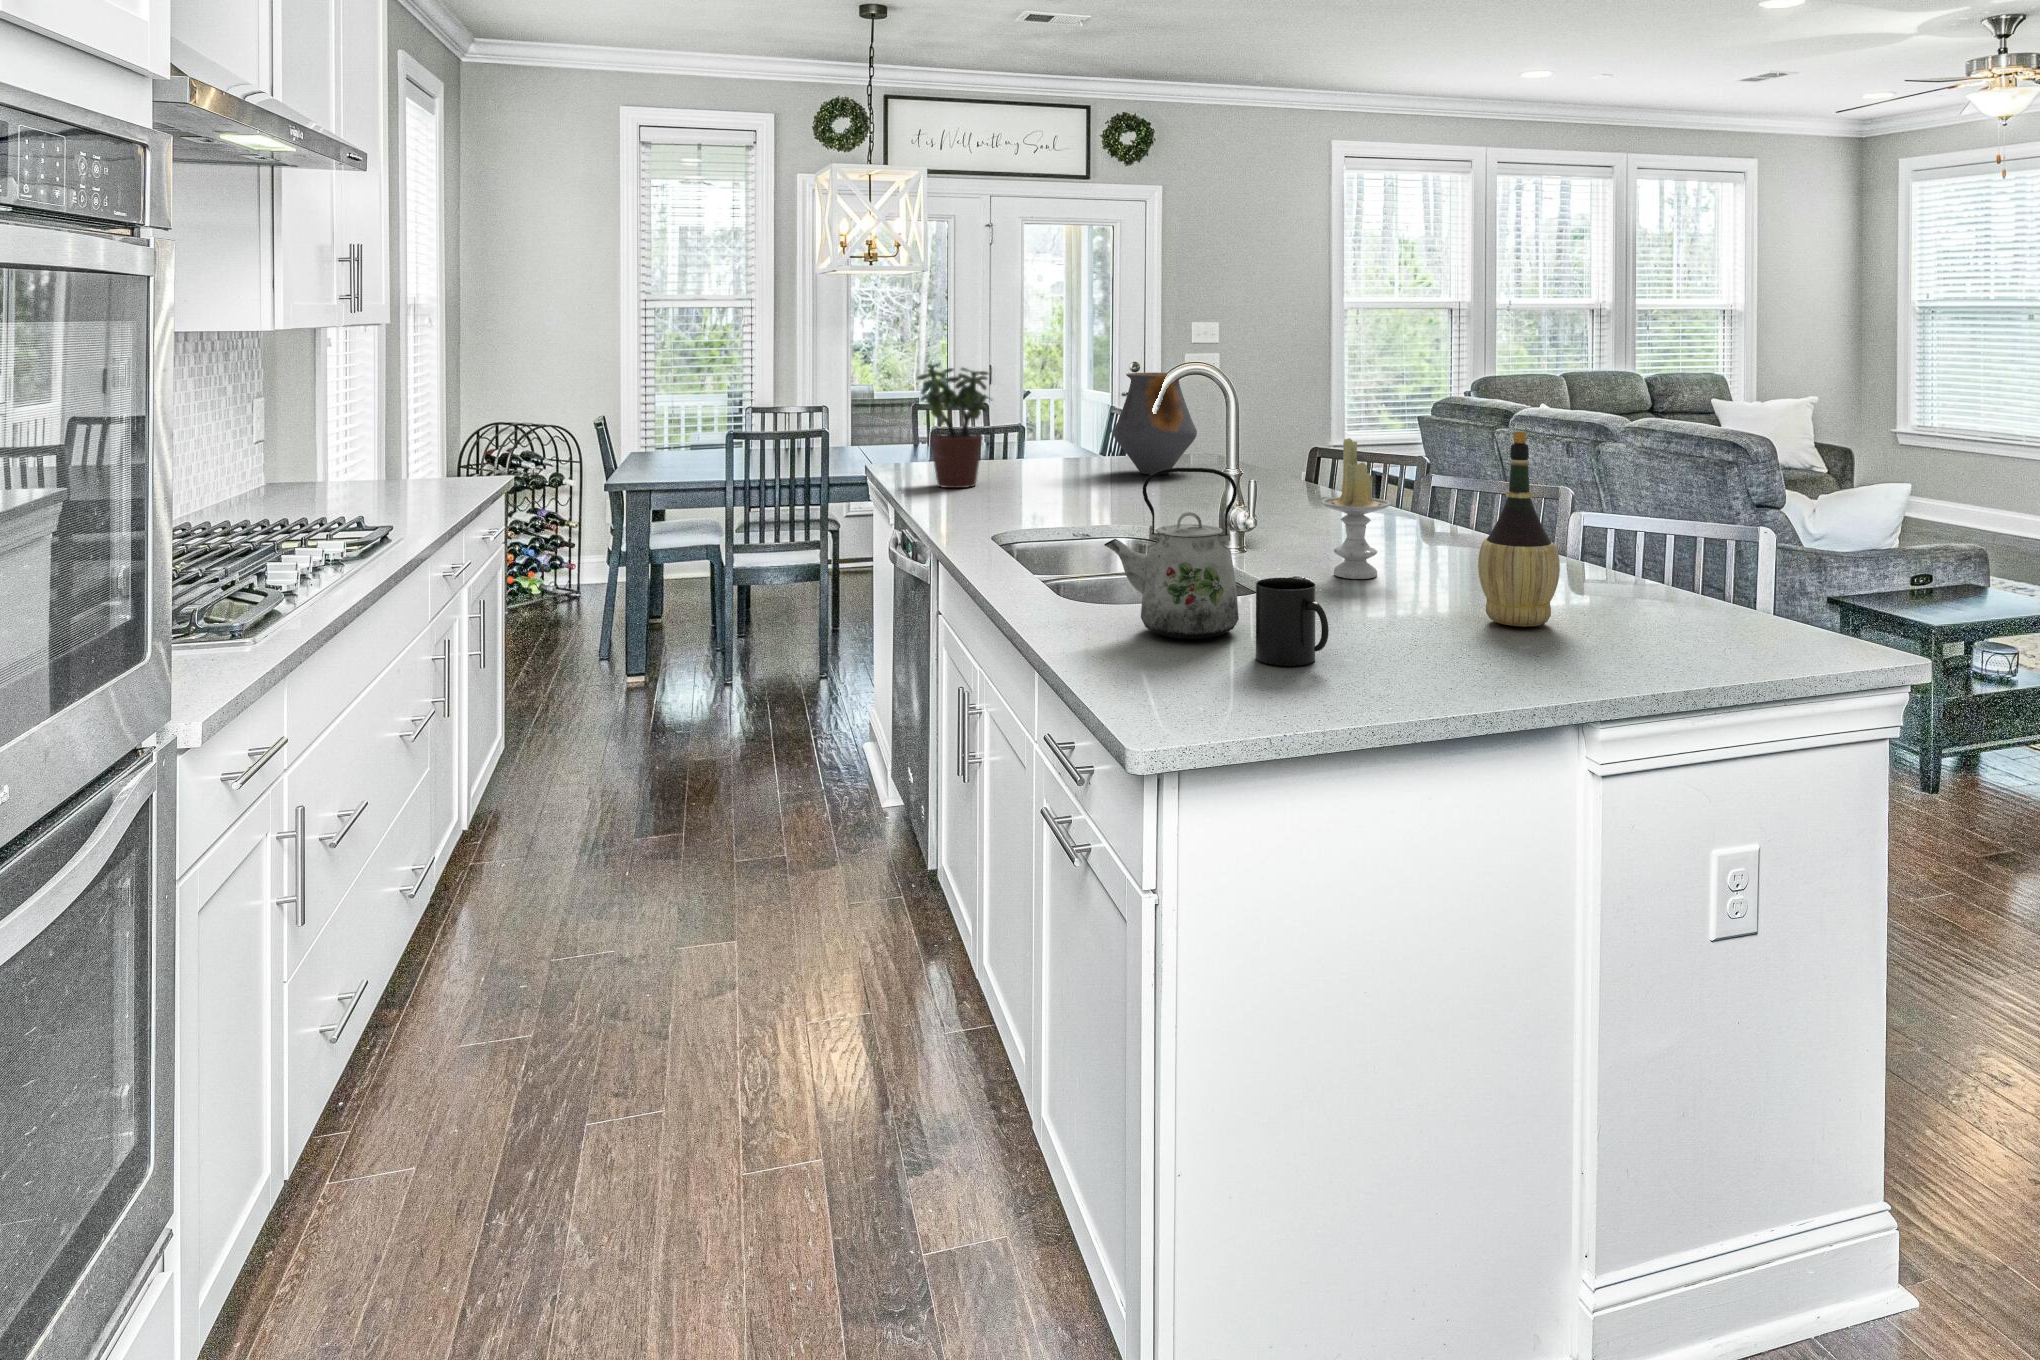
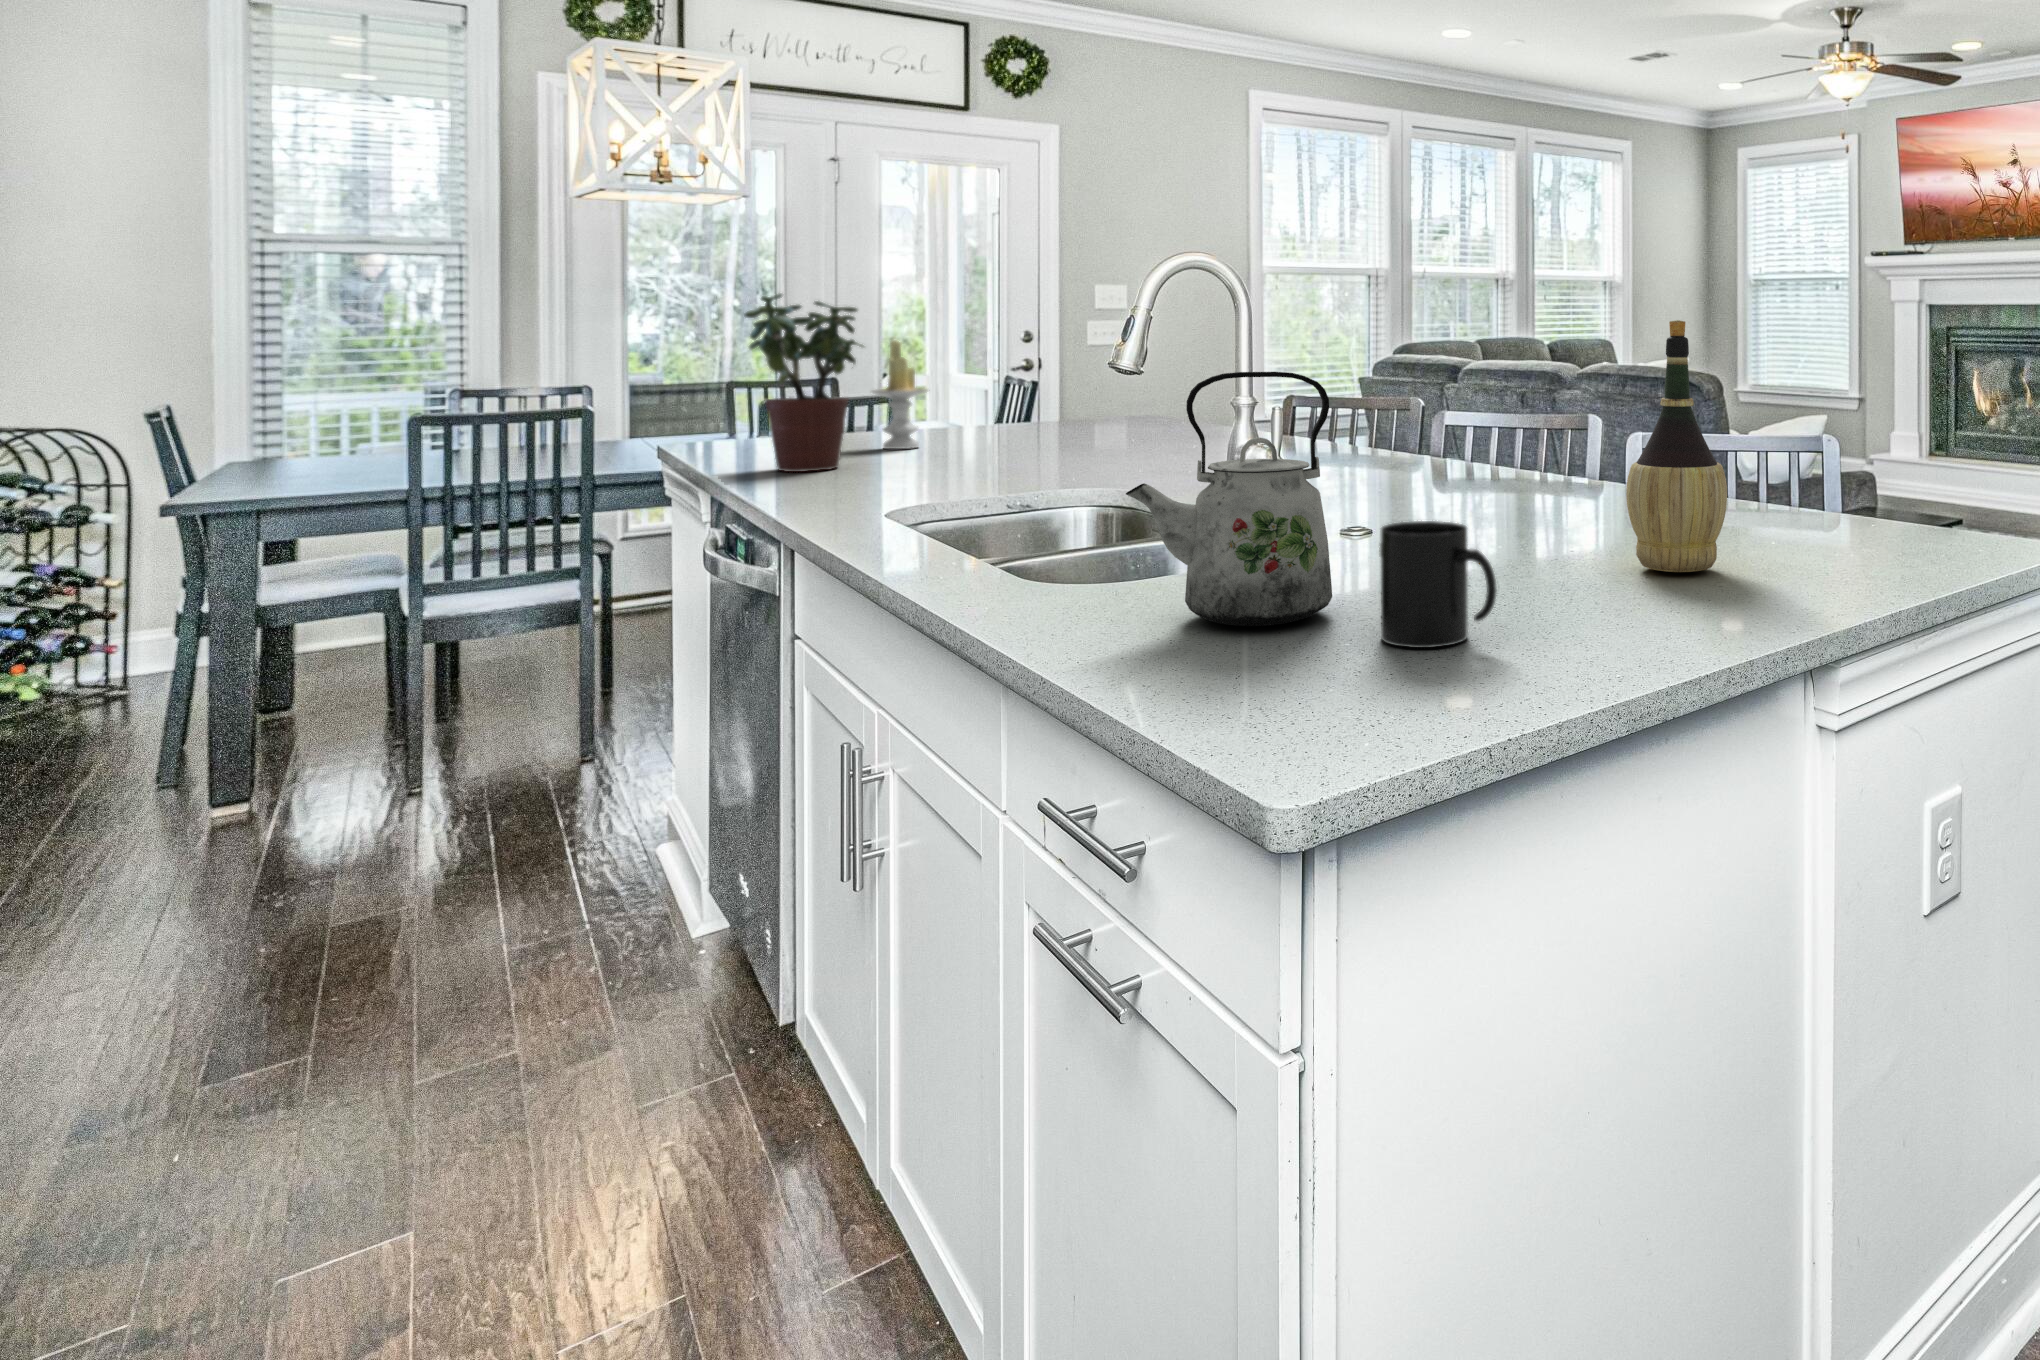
vase: present [1113,372,1197,475] -> none [1034,318,1146,447]
candle: present [1321,438,1391,579] -> present [872,340,928,449]

